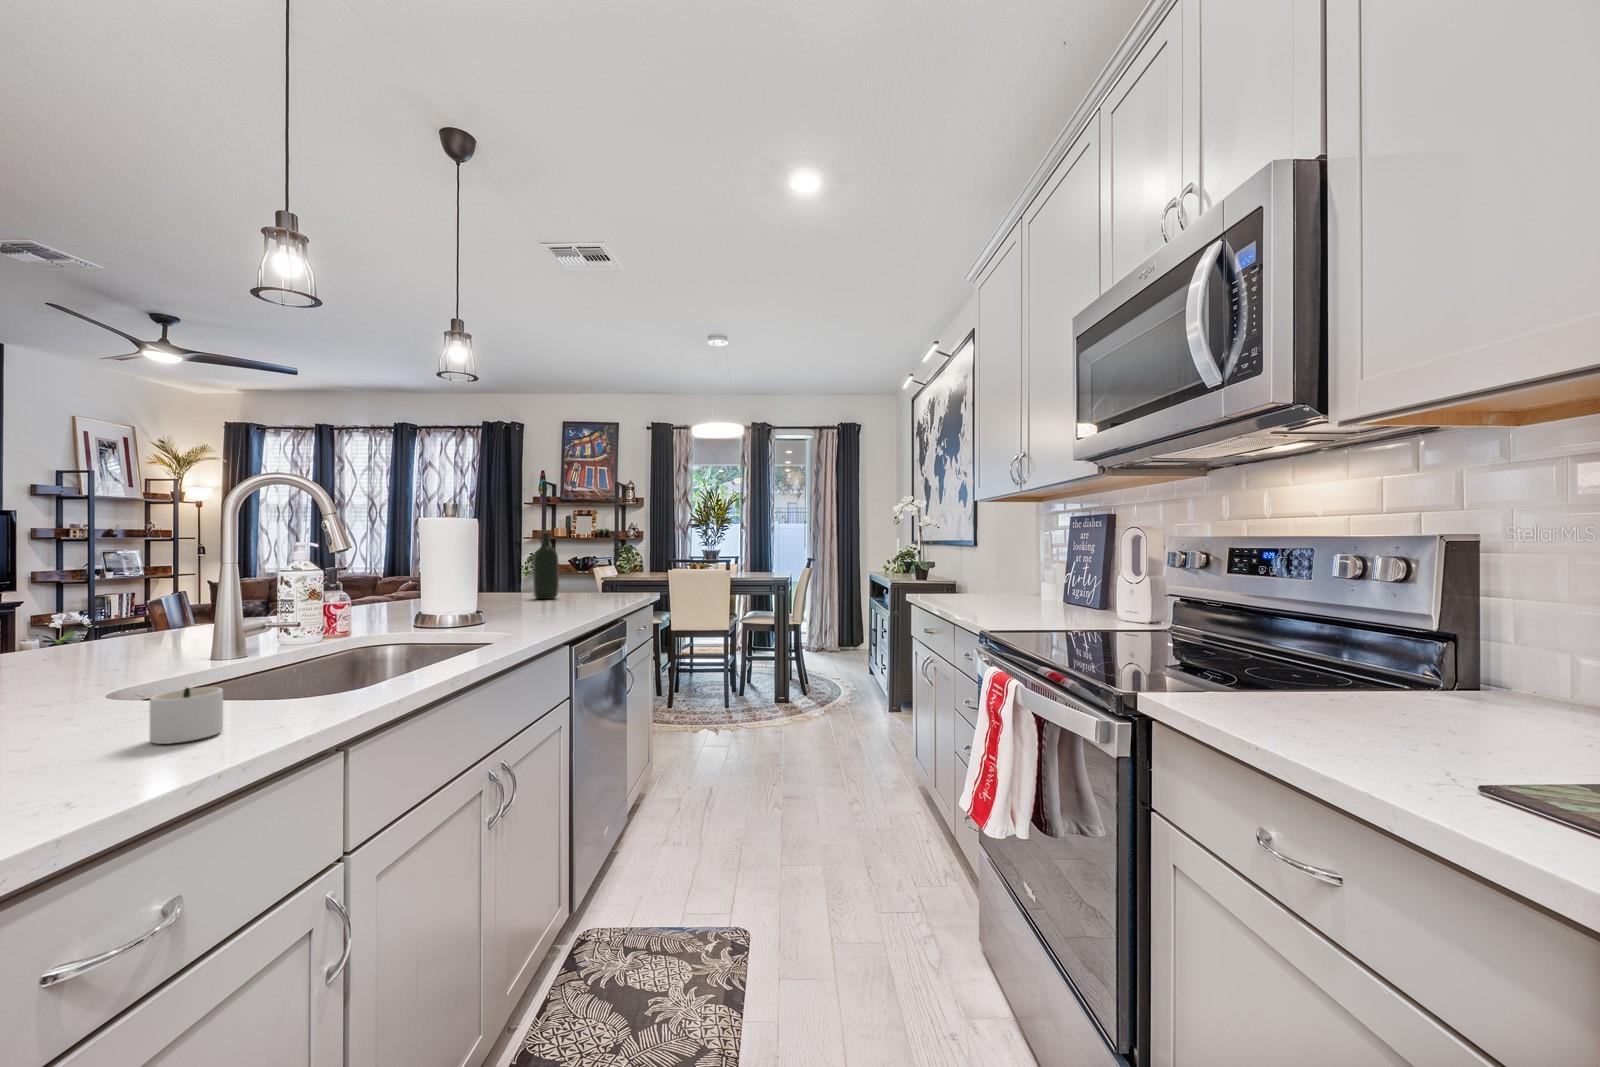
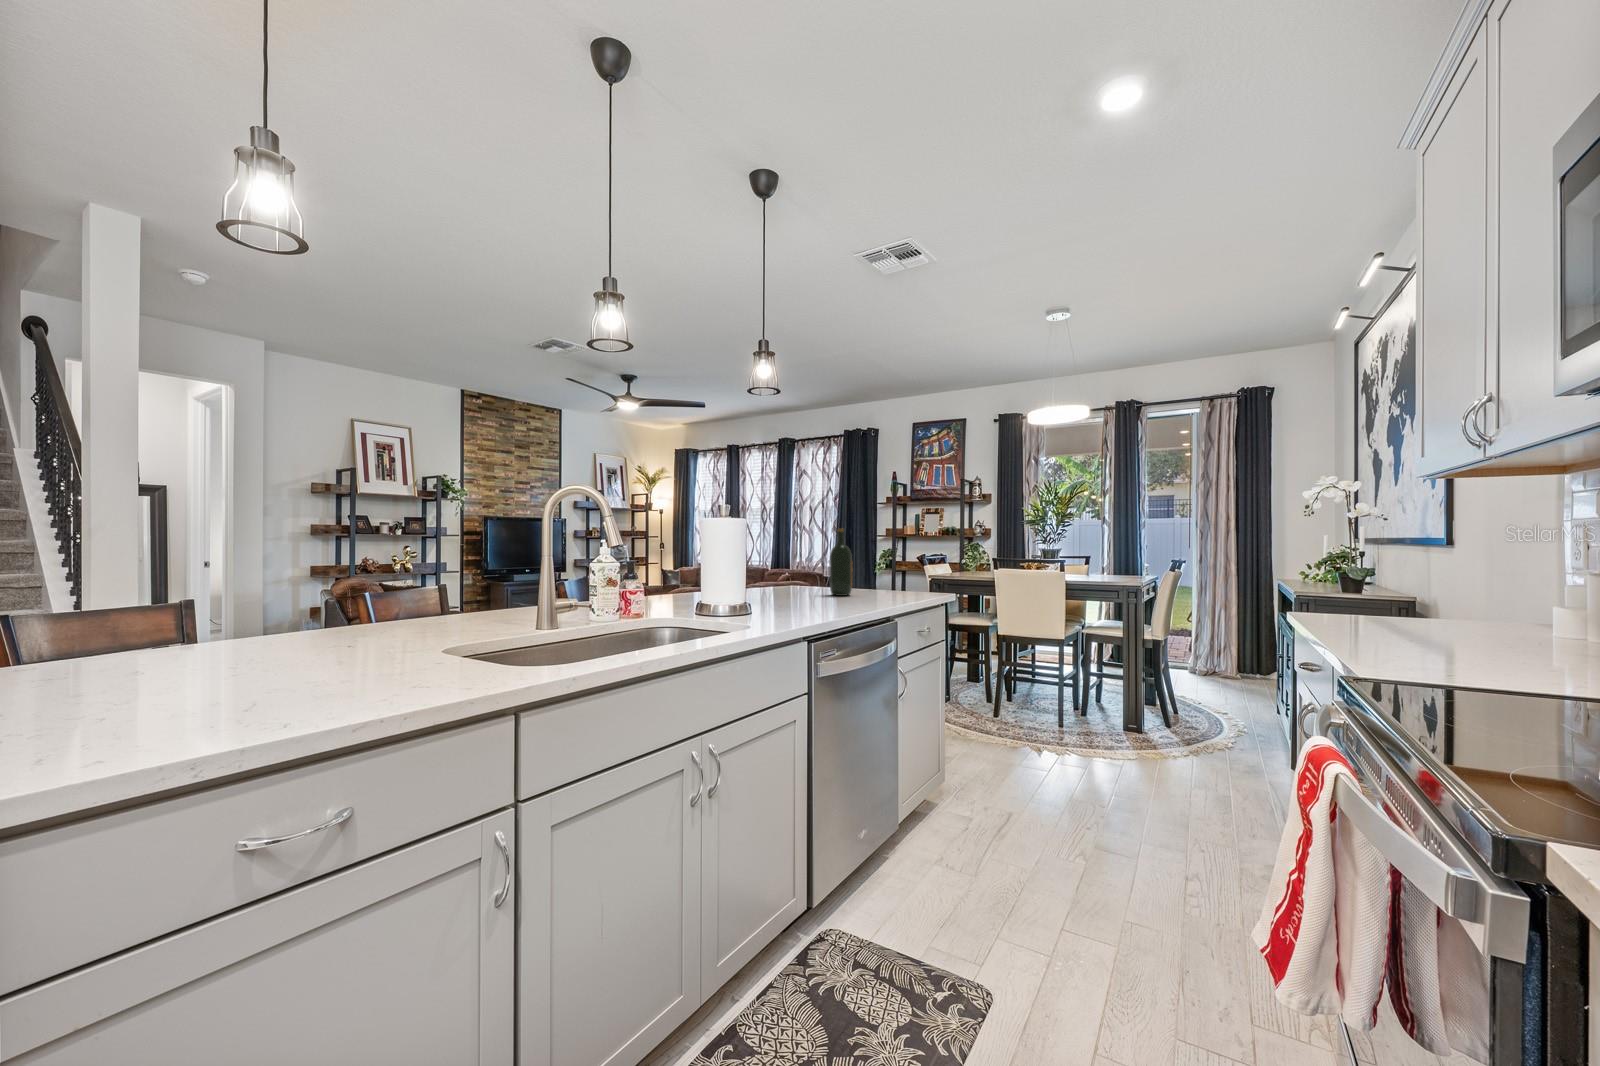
candle: present [149,687,223,744] -> none [397,649,452,690]

